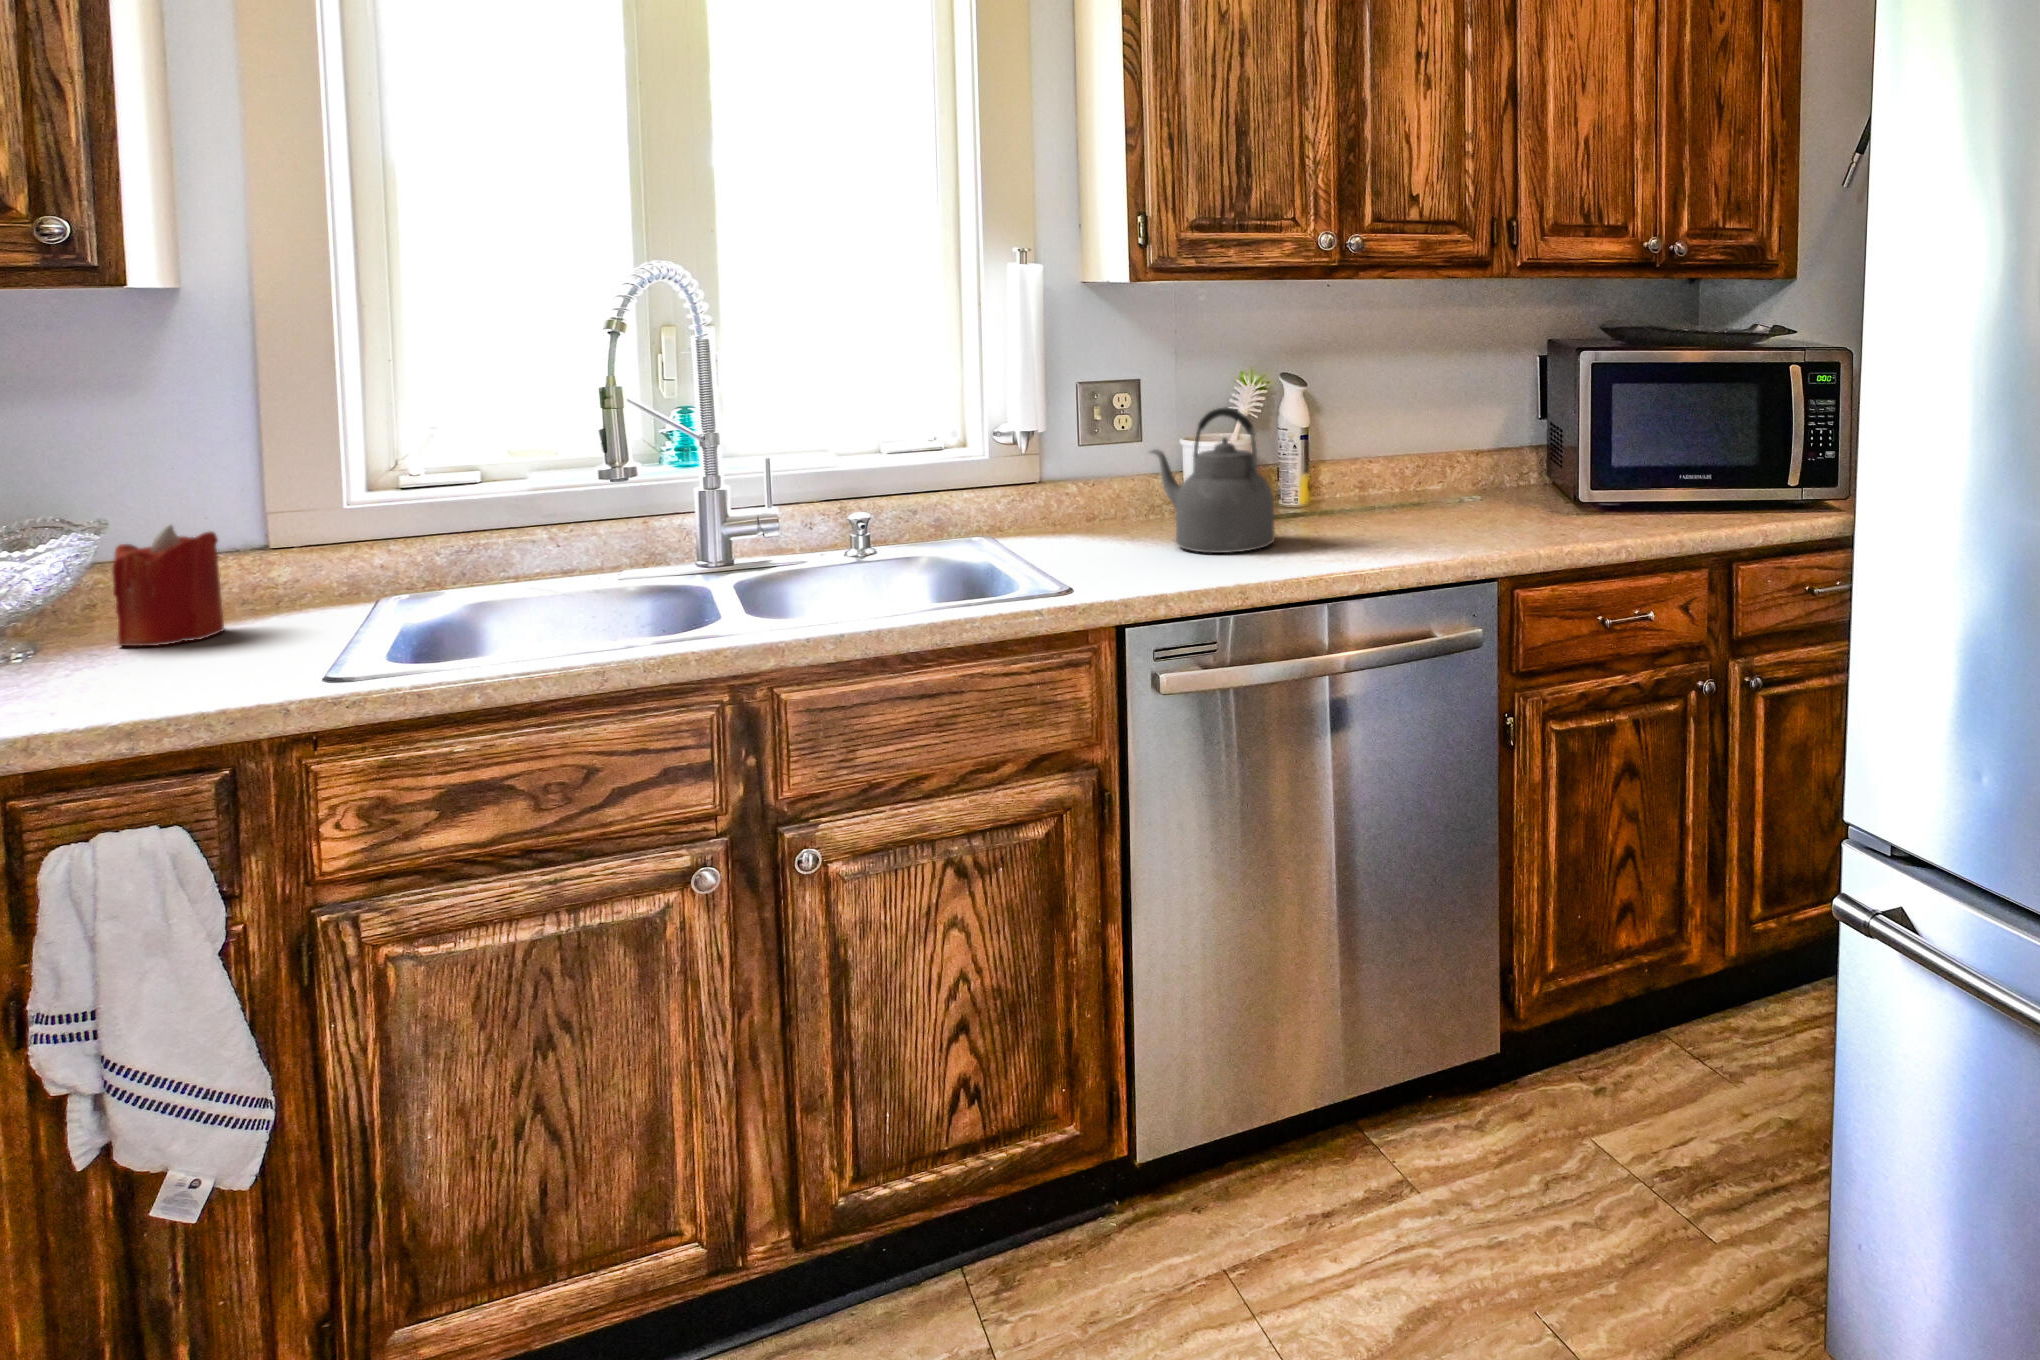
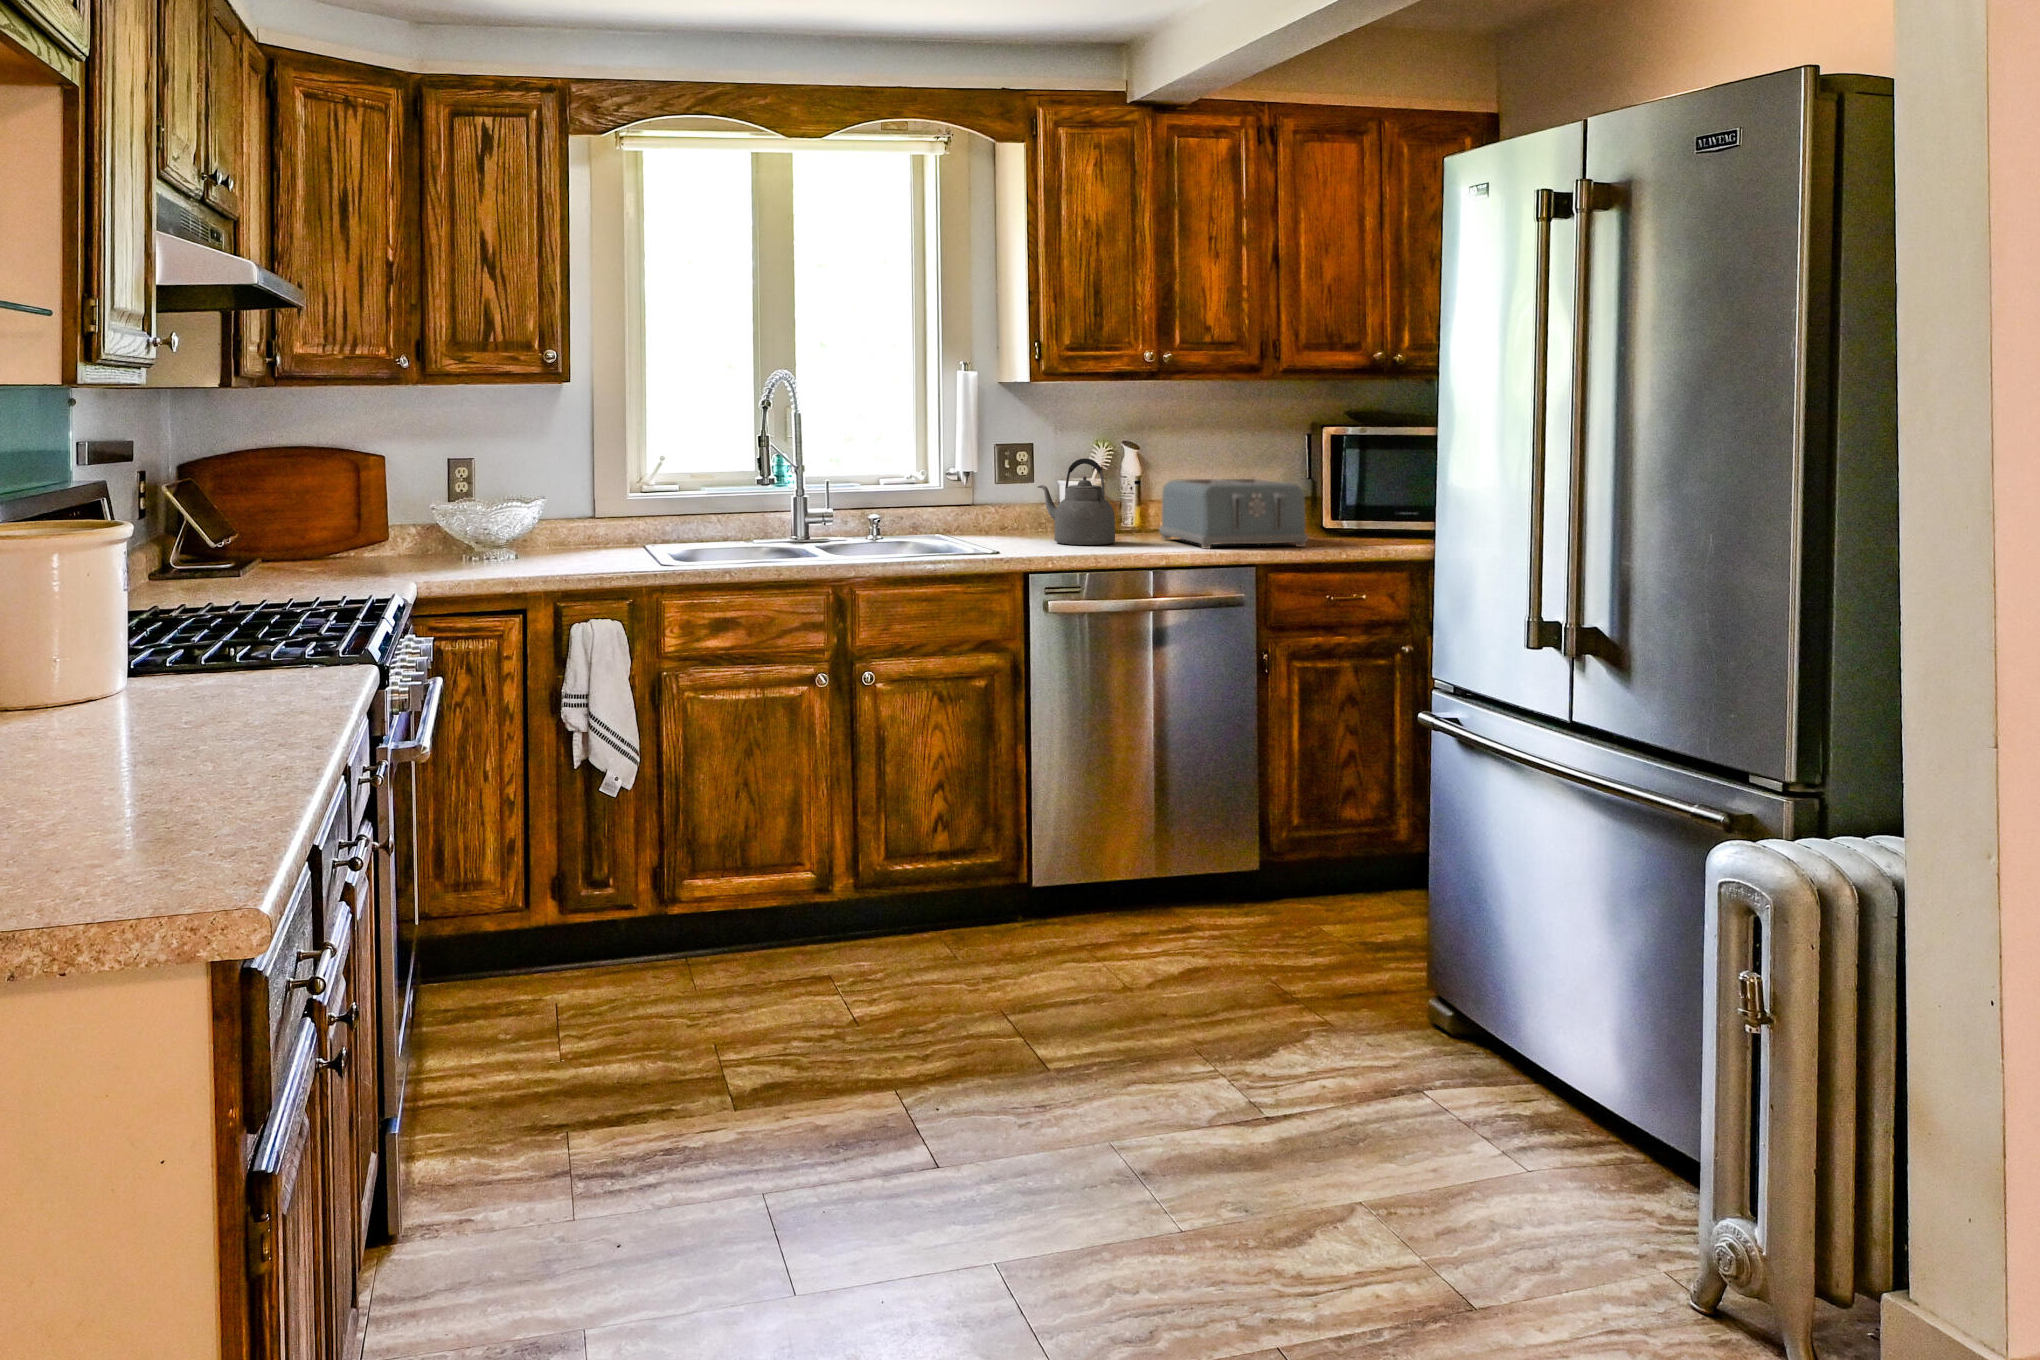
toaster: none [1342,427,1568,553] -> present [1159,479,1308,549]
candle: present [112,525,224,646] -> none [563,497,600,553]

